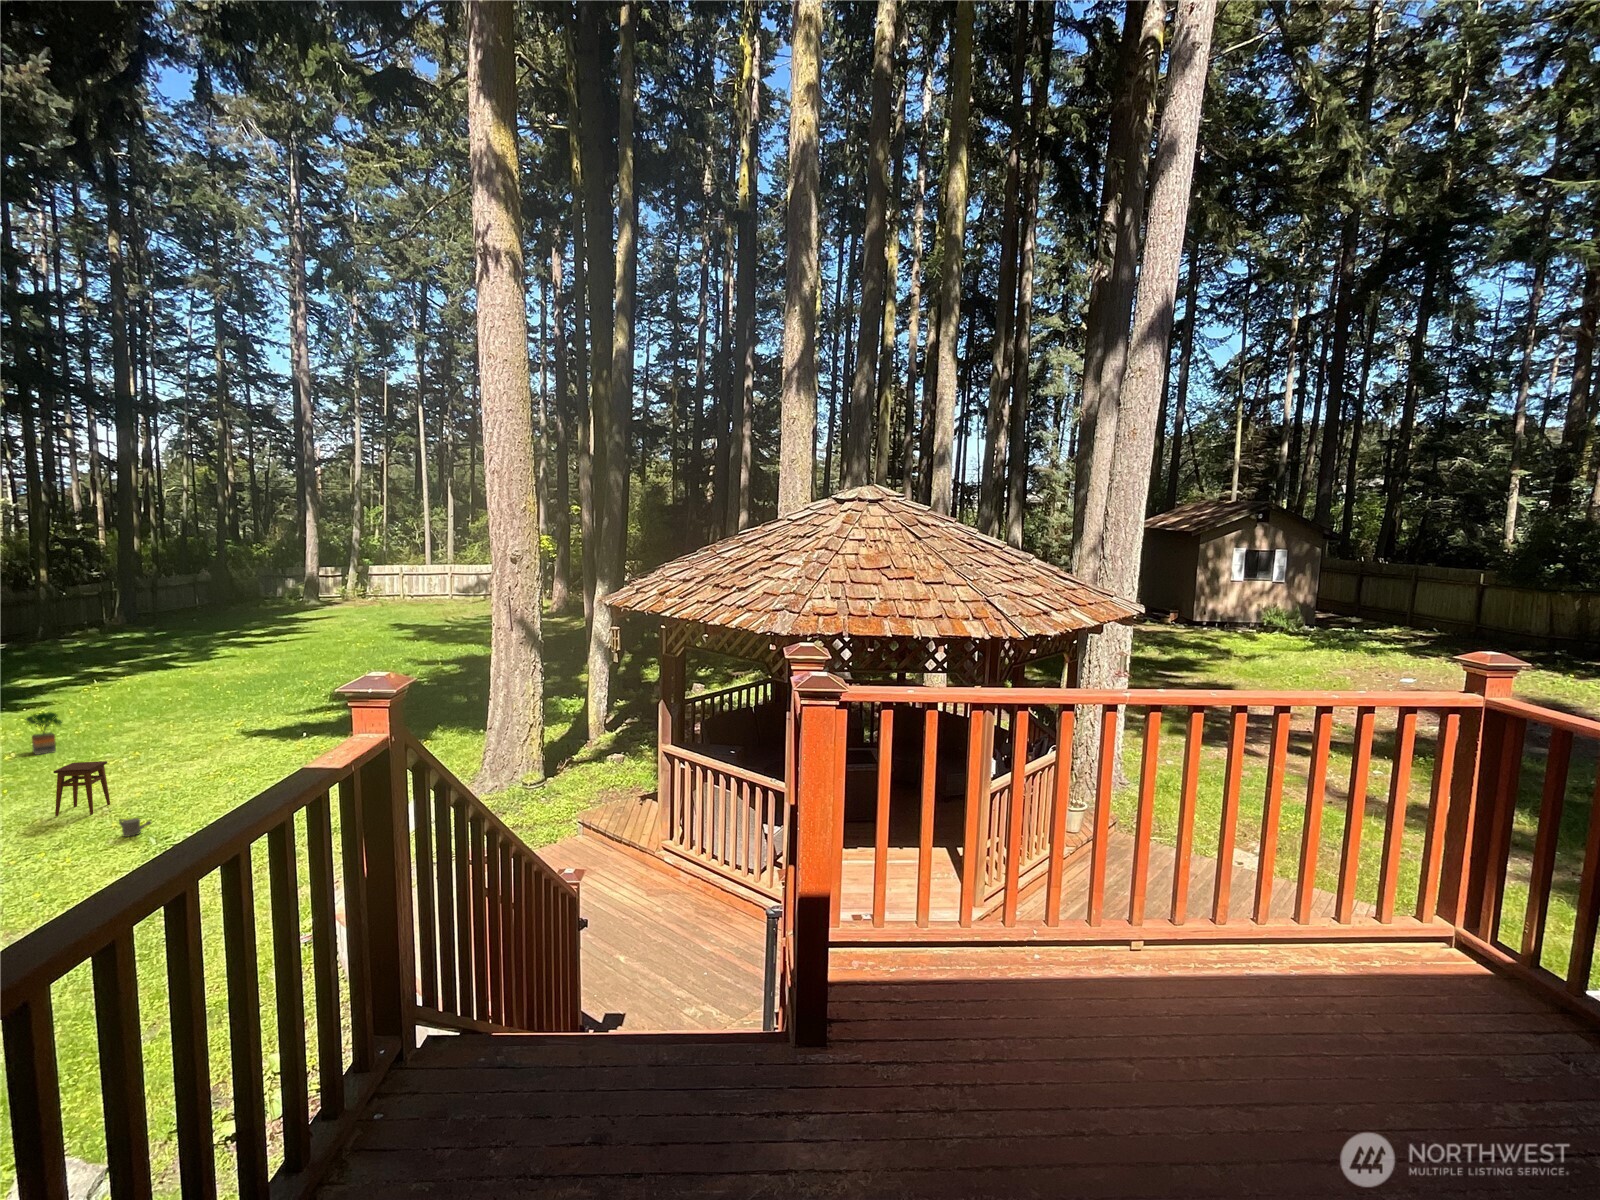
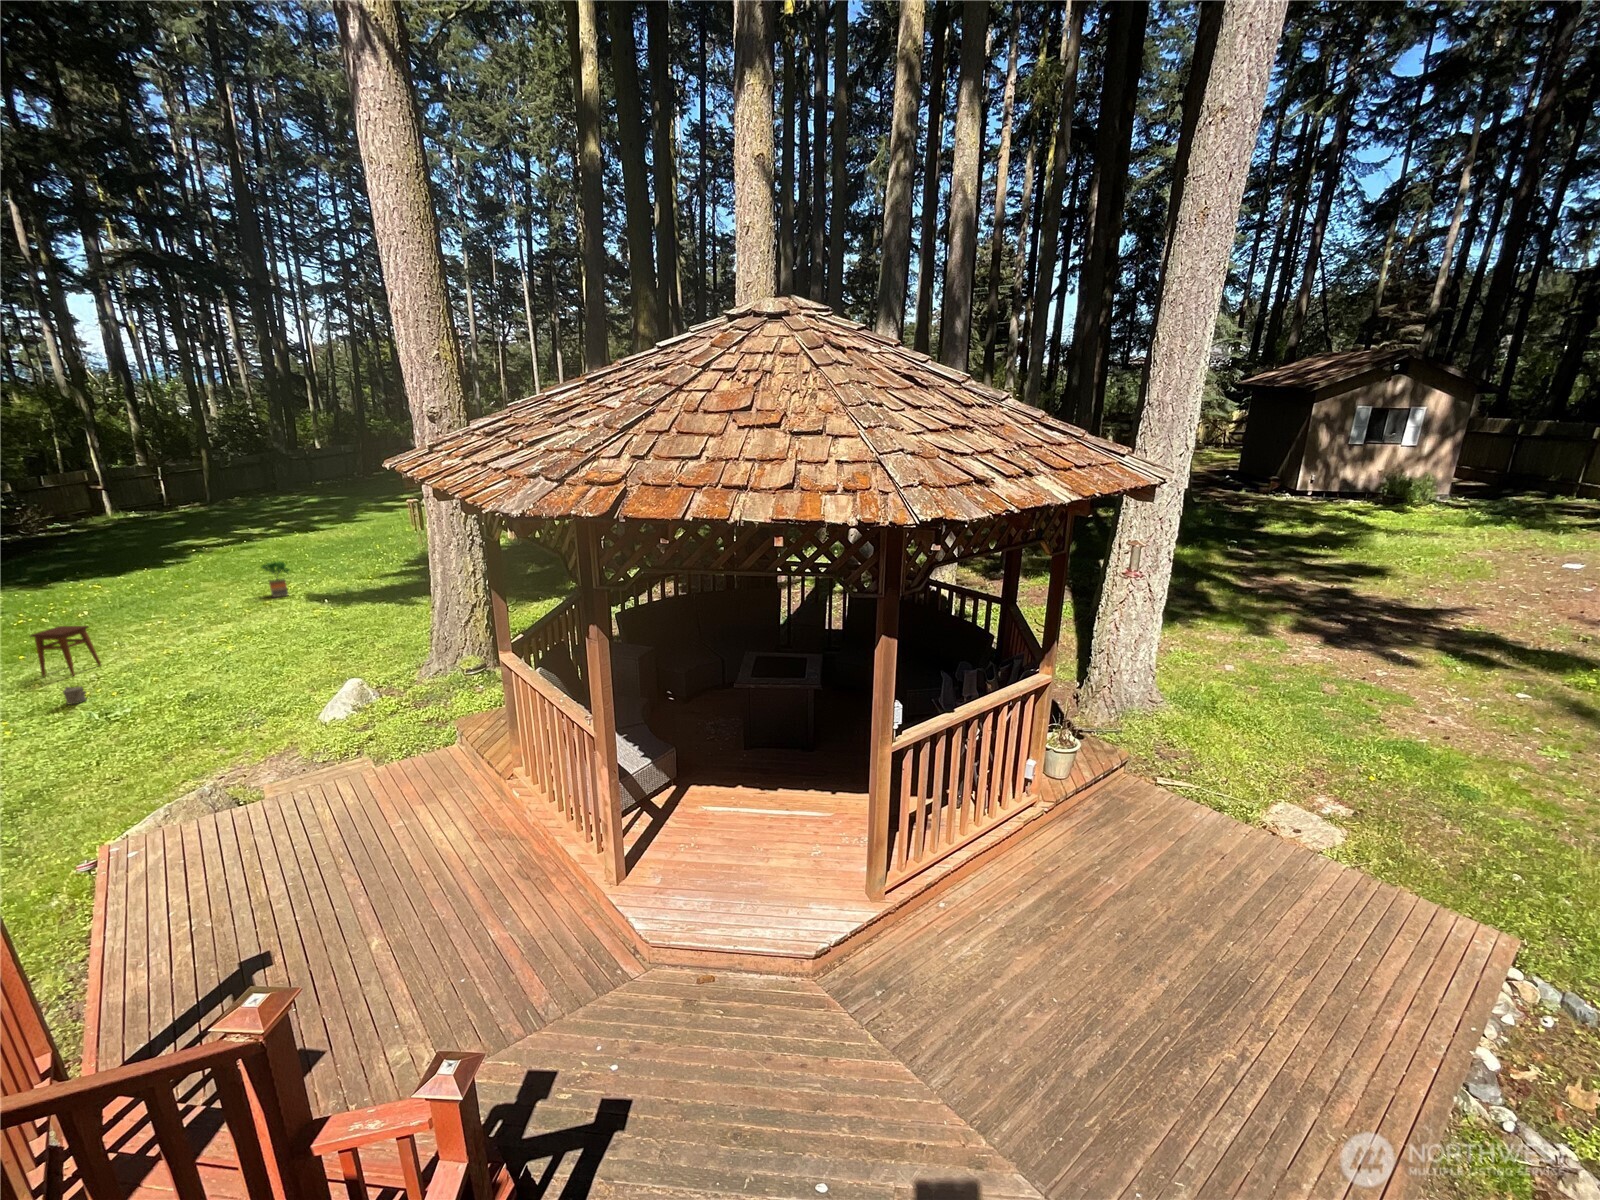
potted tree: present [25,712,62,755] -> present [261,562,289,597]

